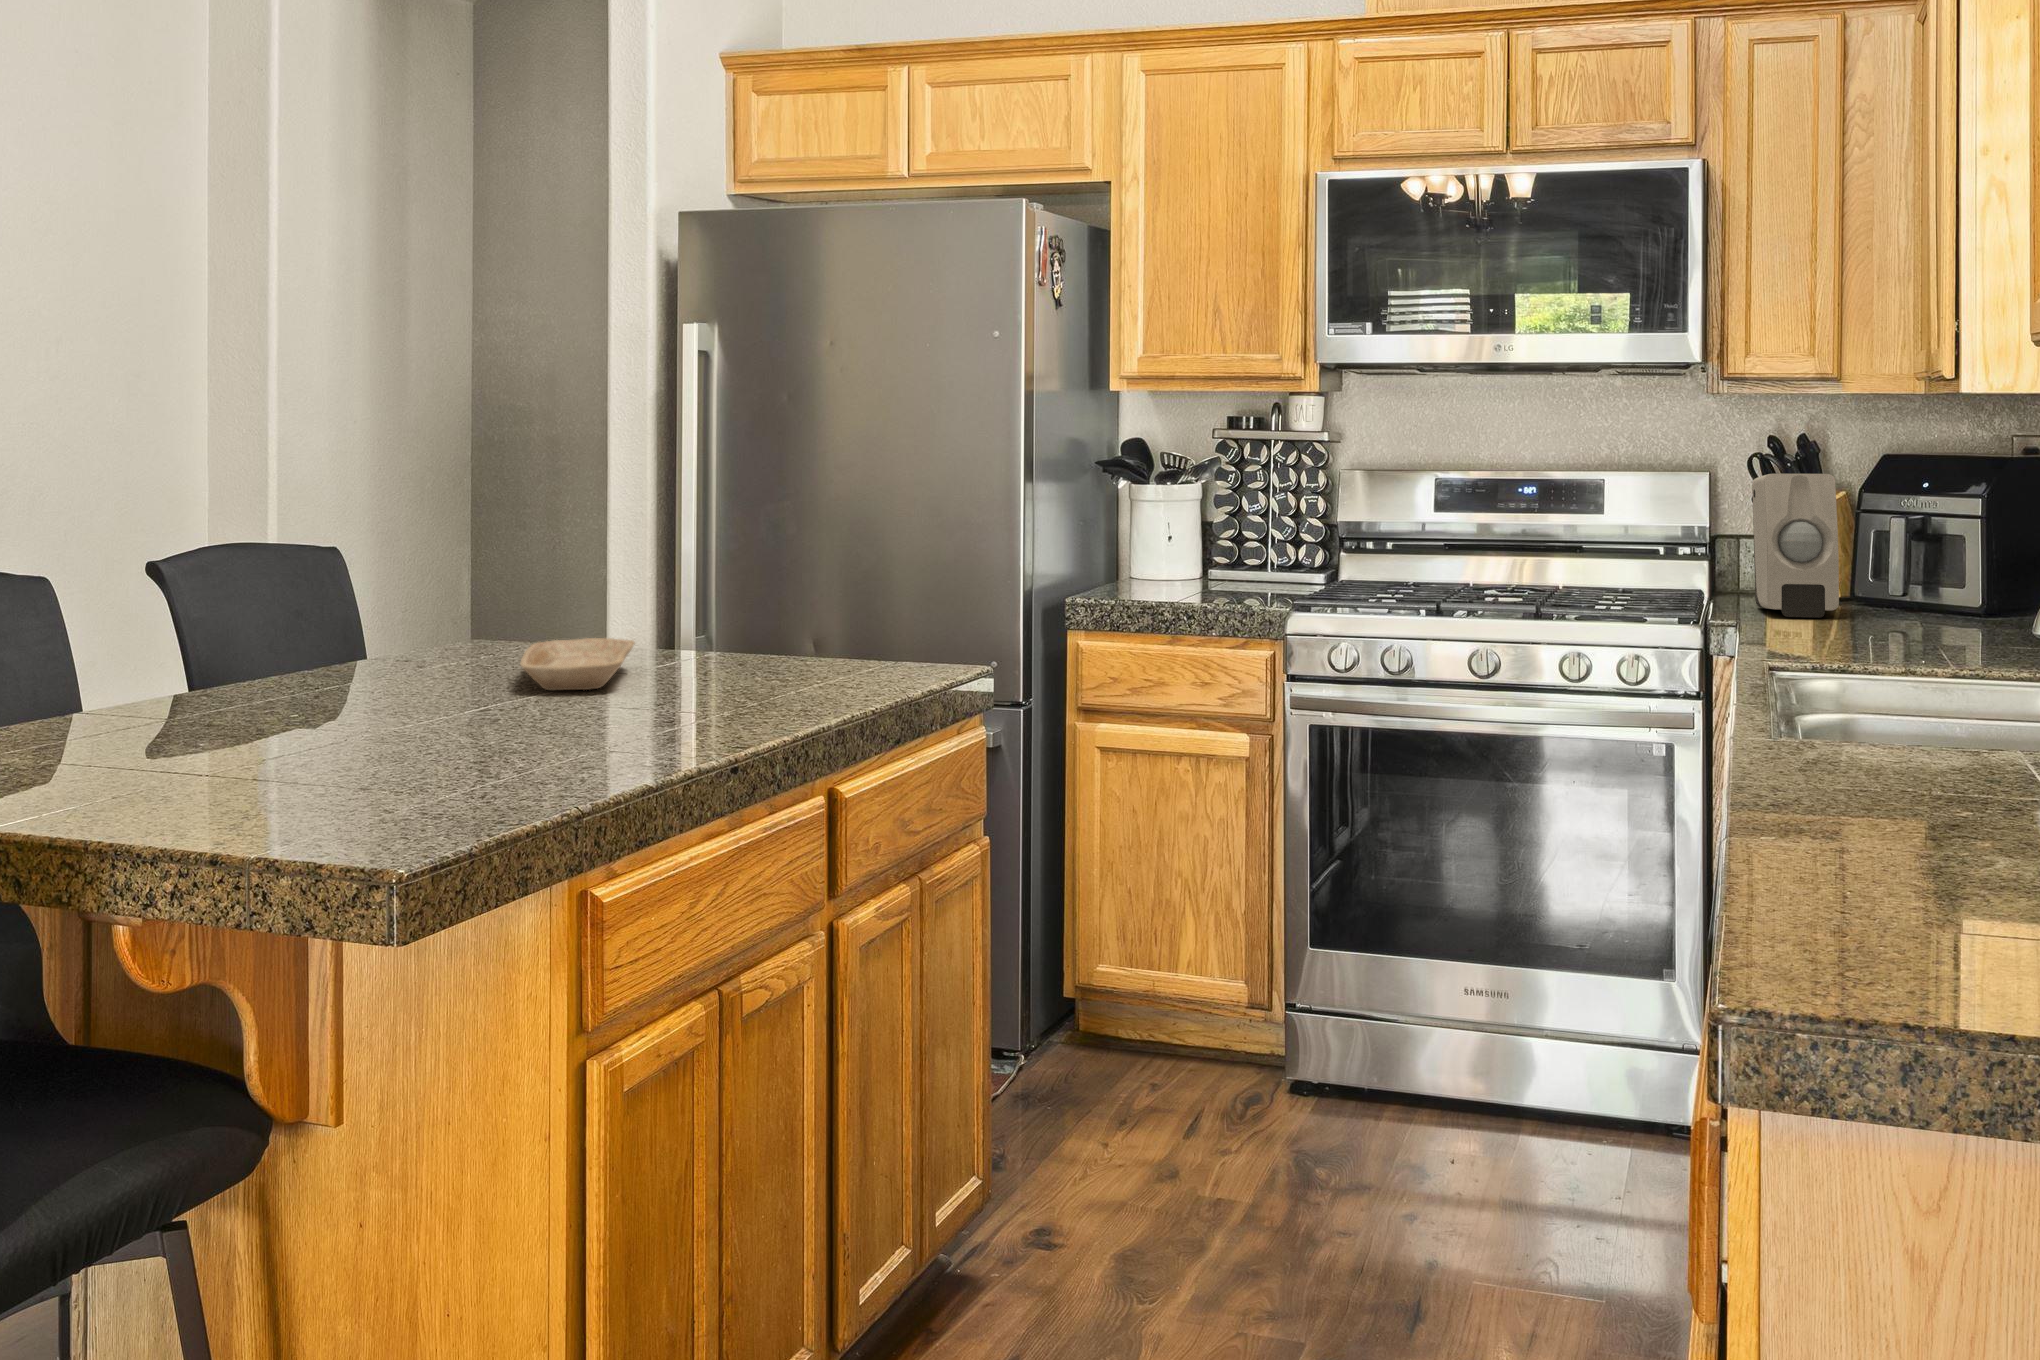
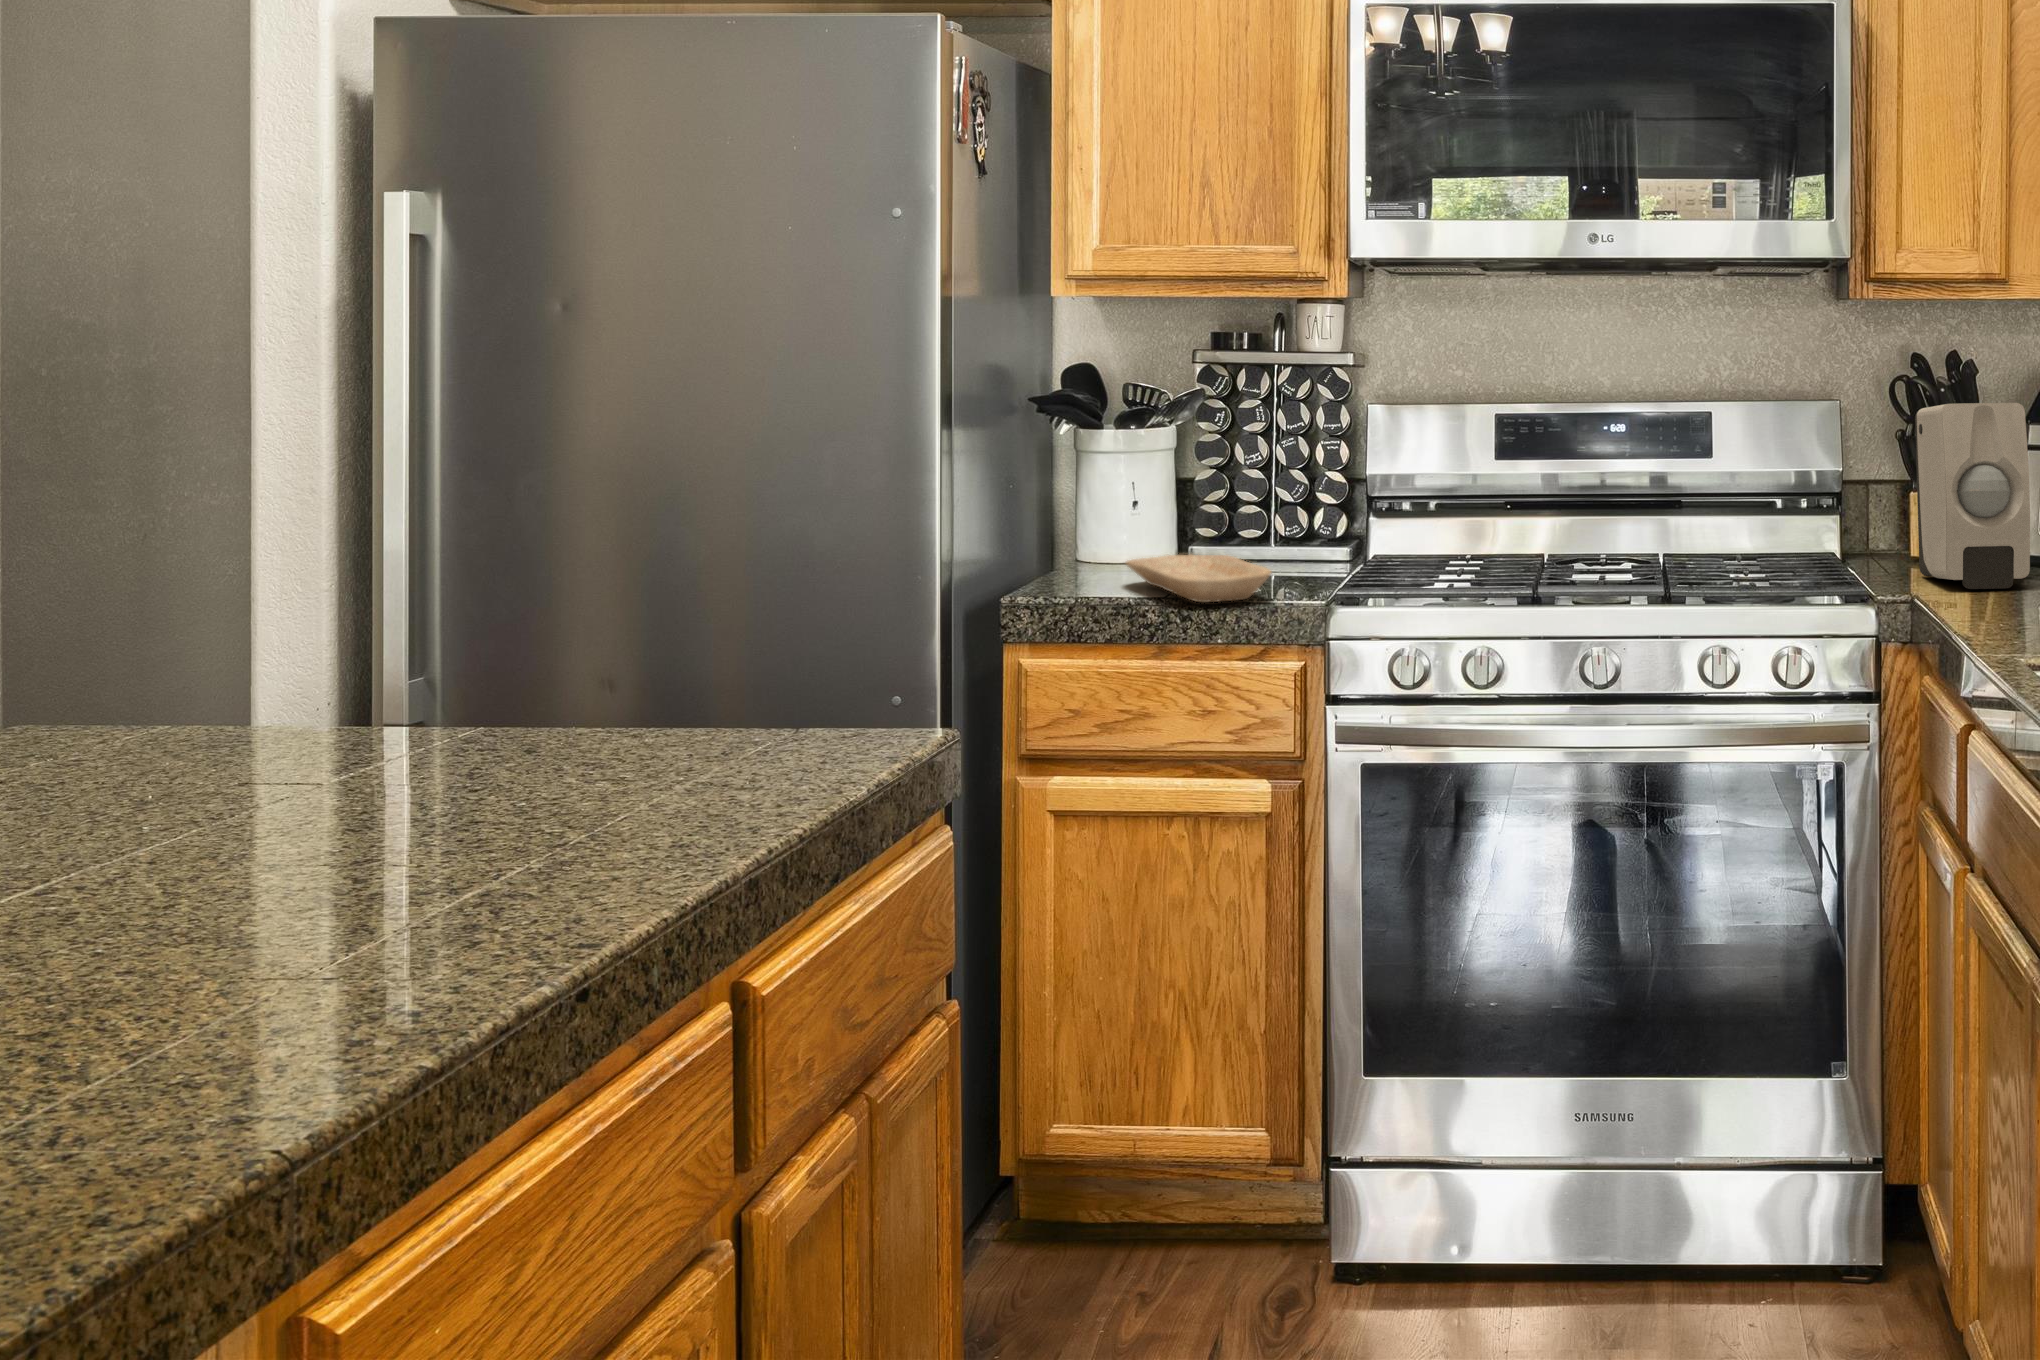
tray: present [520,638,635,690] -> present [1126,555,1272,602]

